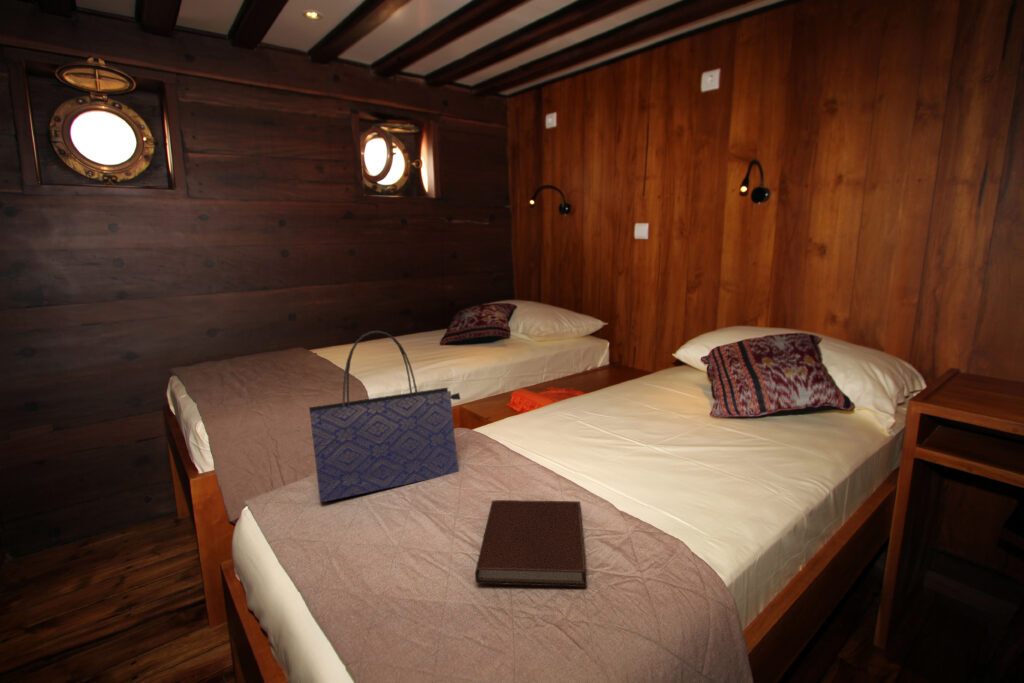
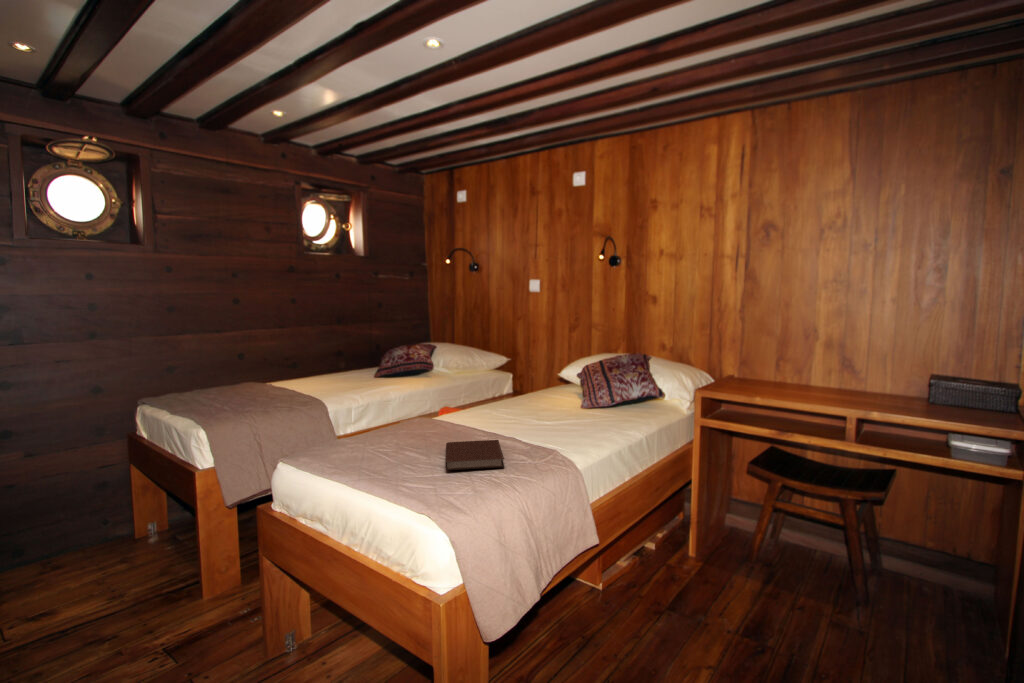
tote bag: present [309,331,460,502] -> none [328,345,420,452]

